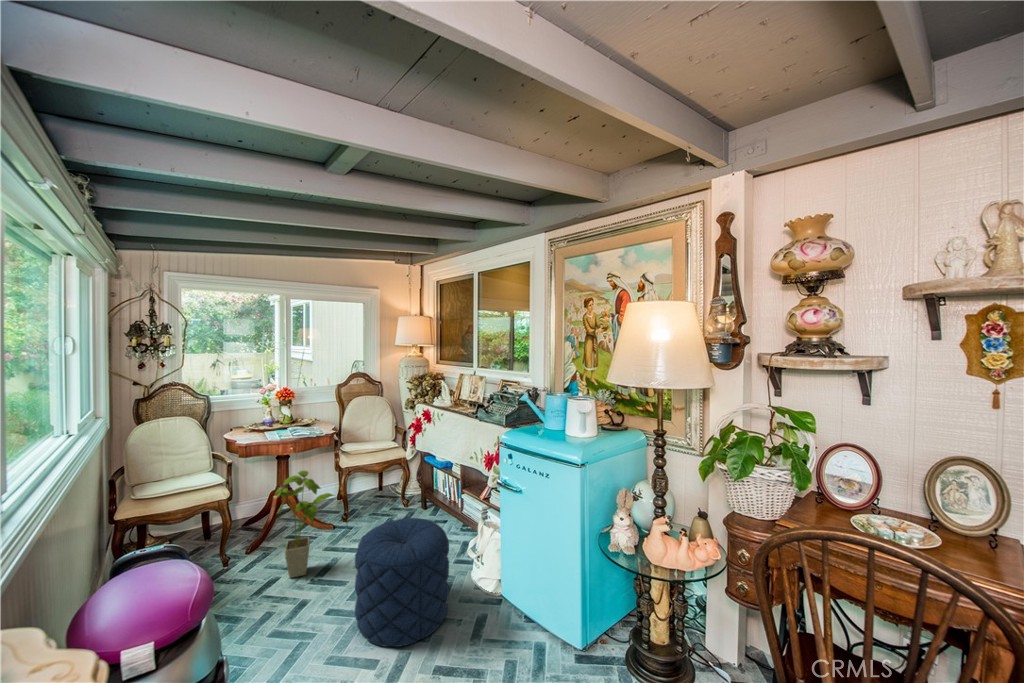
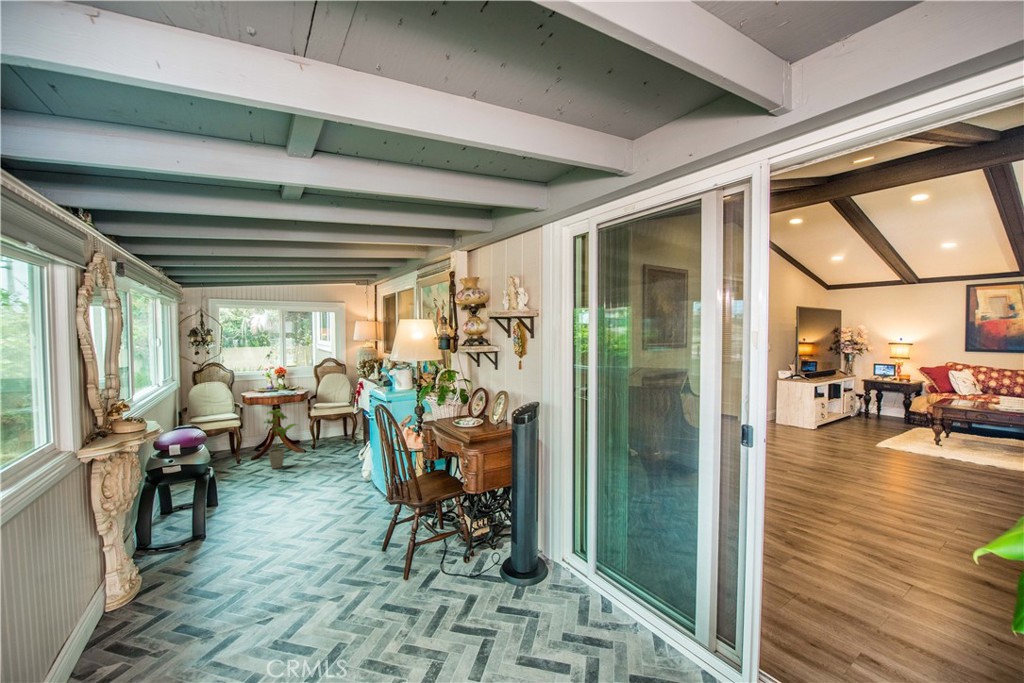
pouf: present [355,518,449,647] -> none [296,432,349,490]

